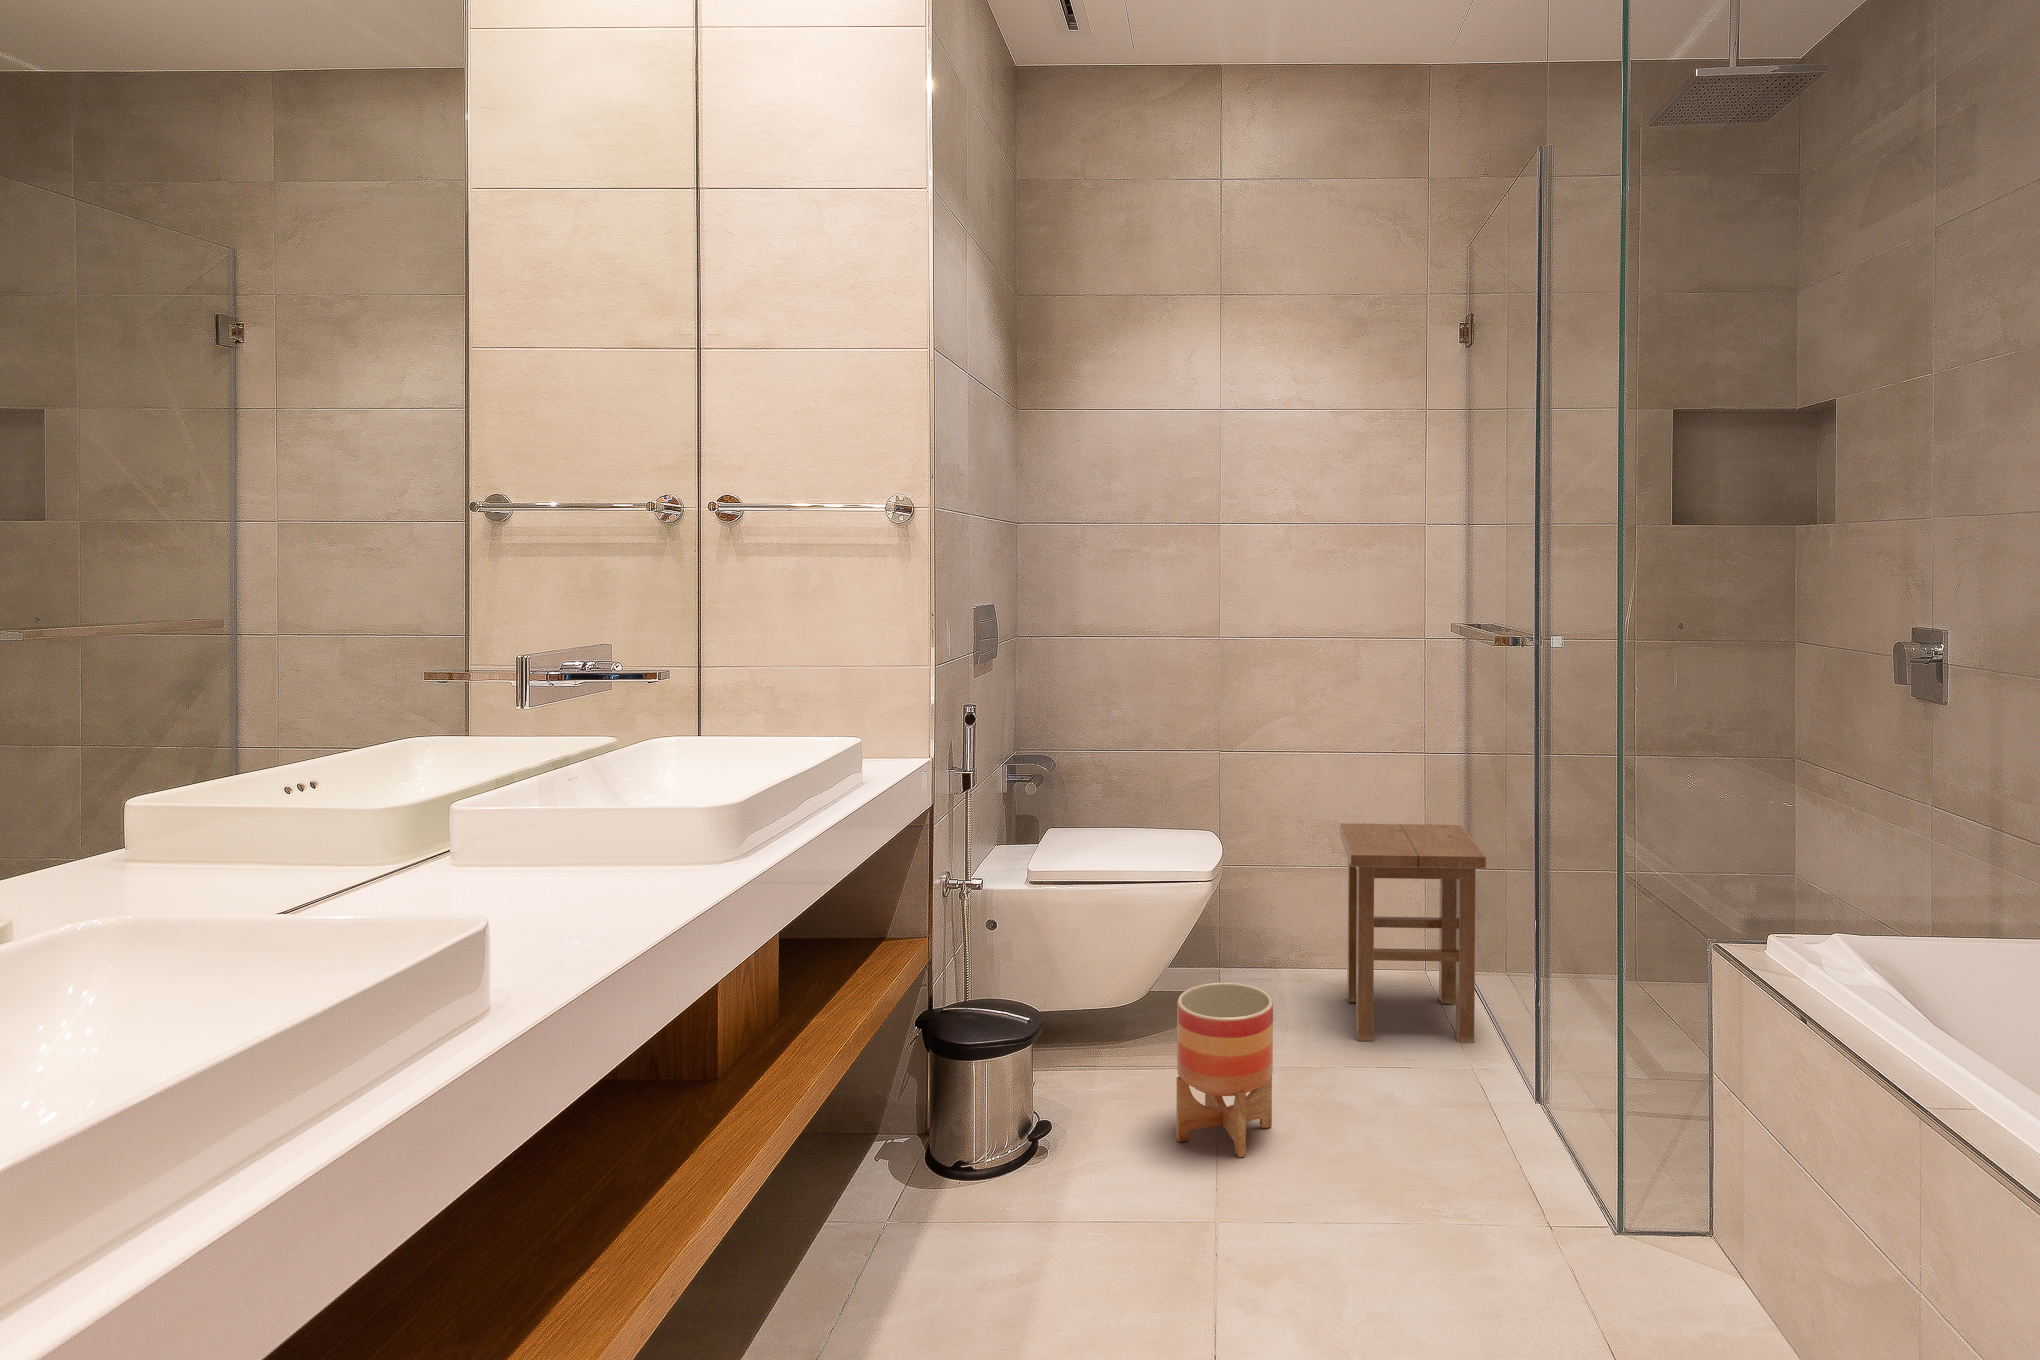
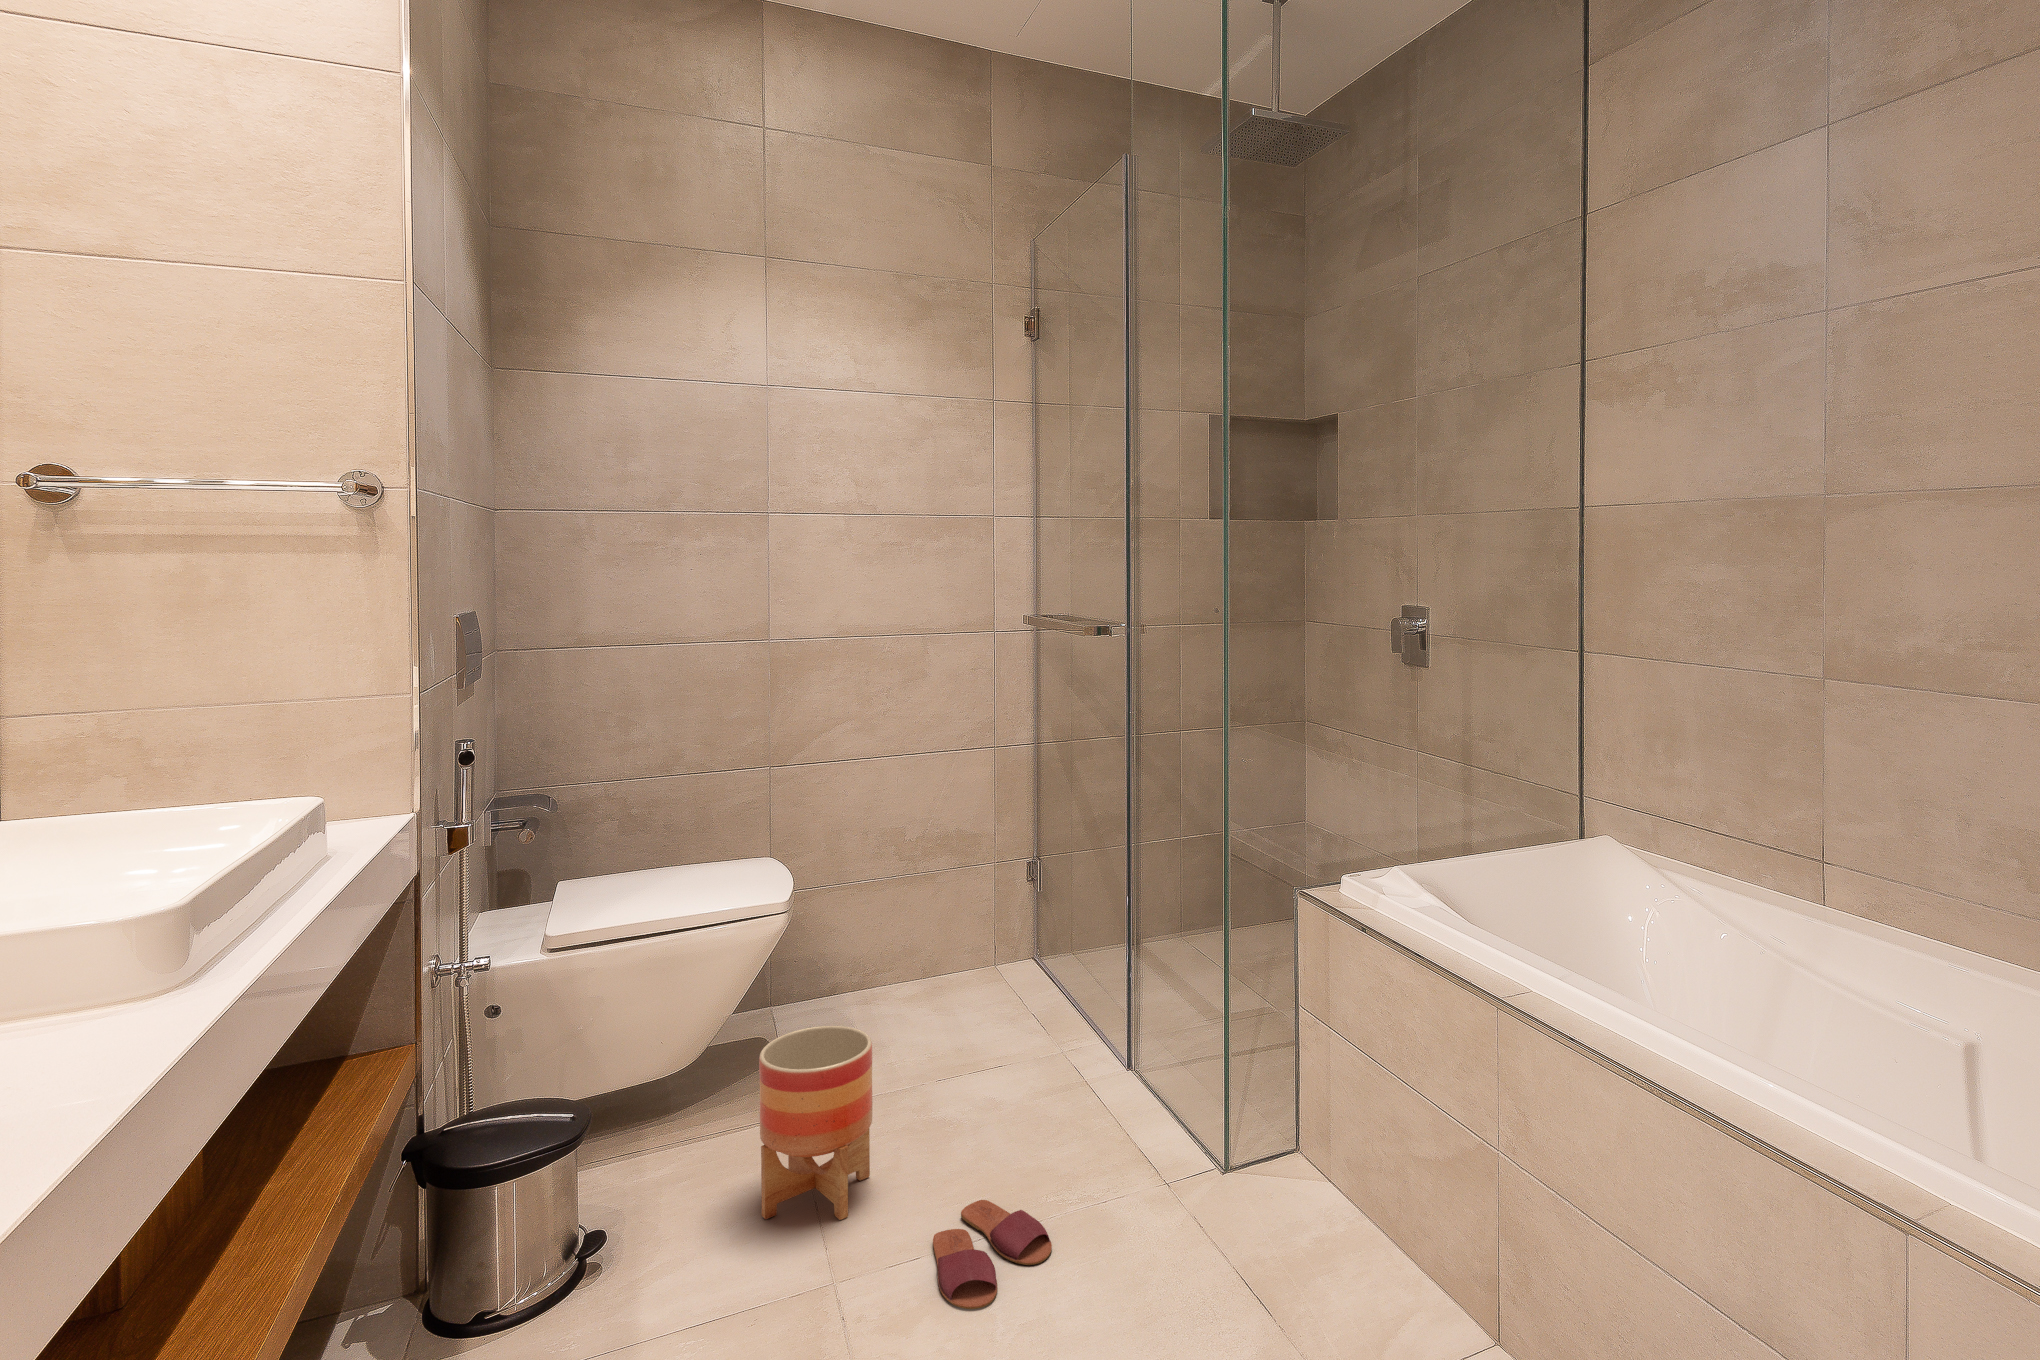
stool: present [1339,823,1486,1043] -> none [907,822,1069,1063]
slippers: none [1308,1170,1418,1263] -> present [933,1200,1052,1309]

